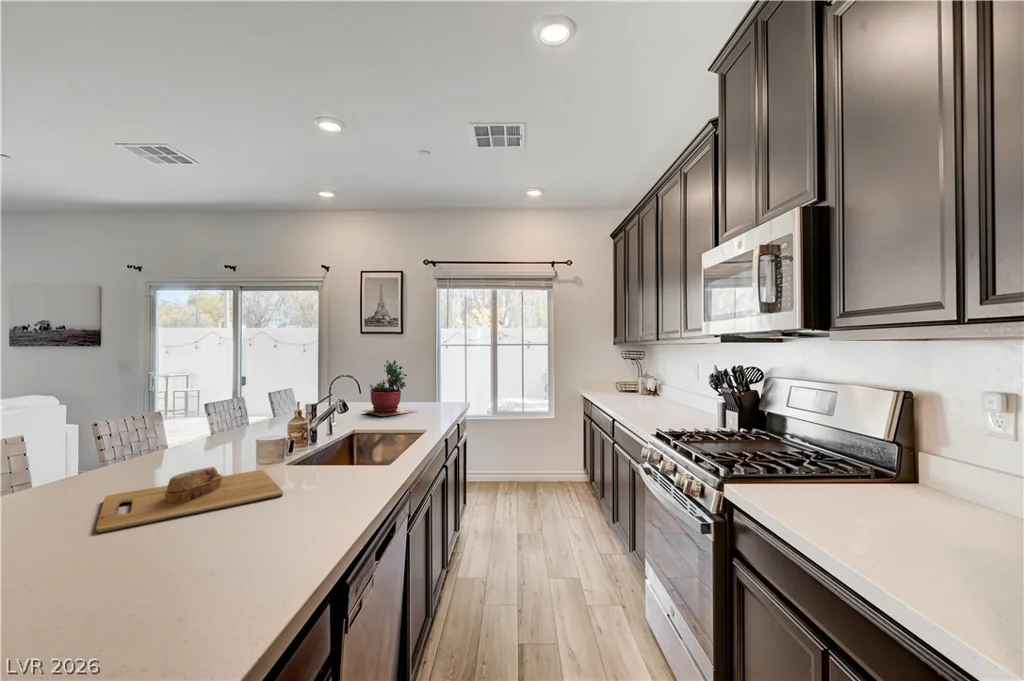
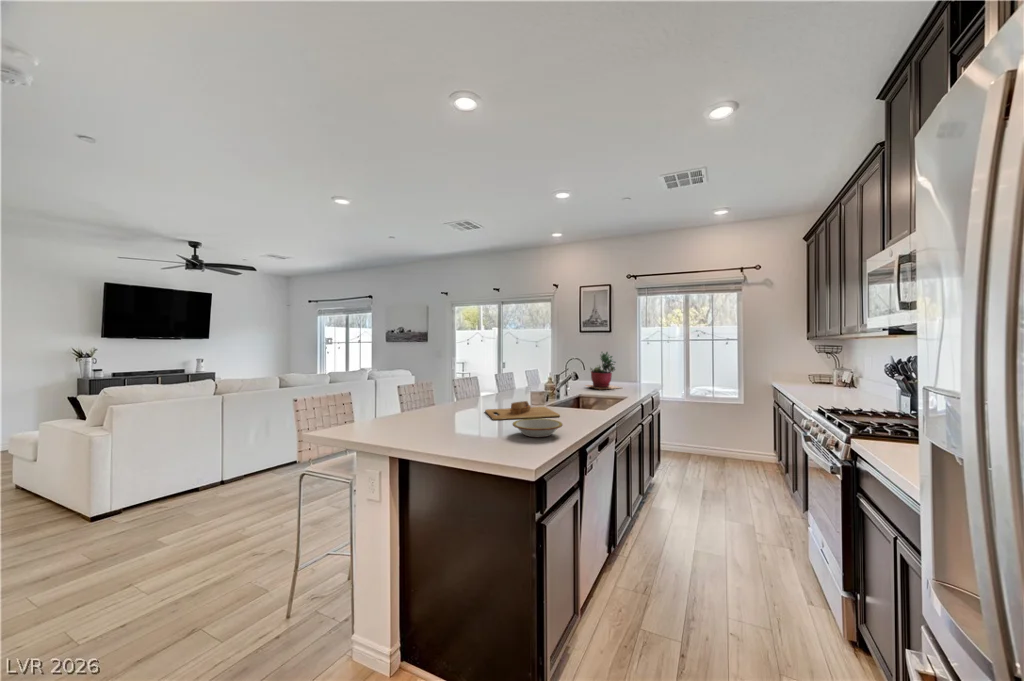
bowl: none [90,528,254,603] -> present [513,418,562,437]

